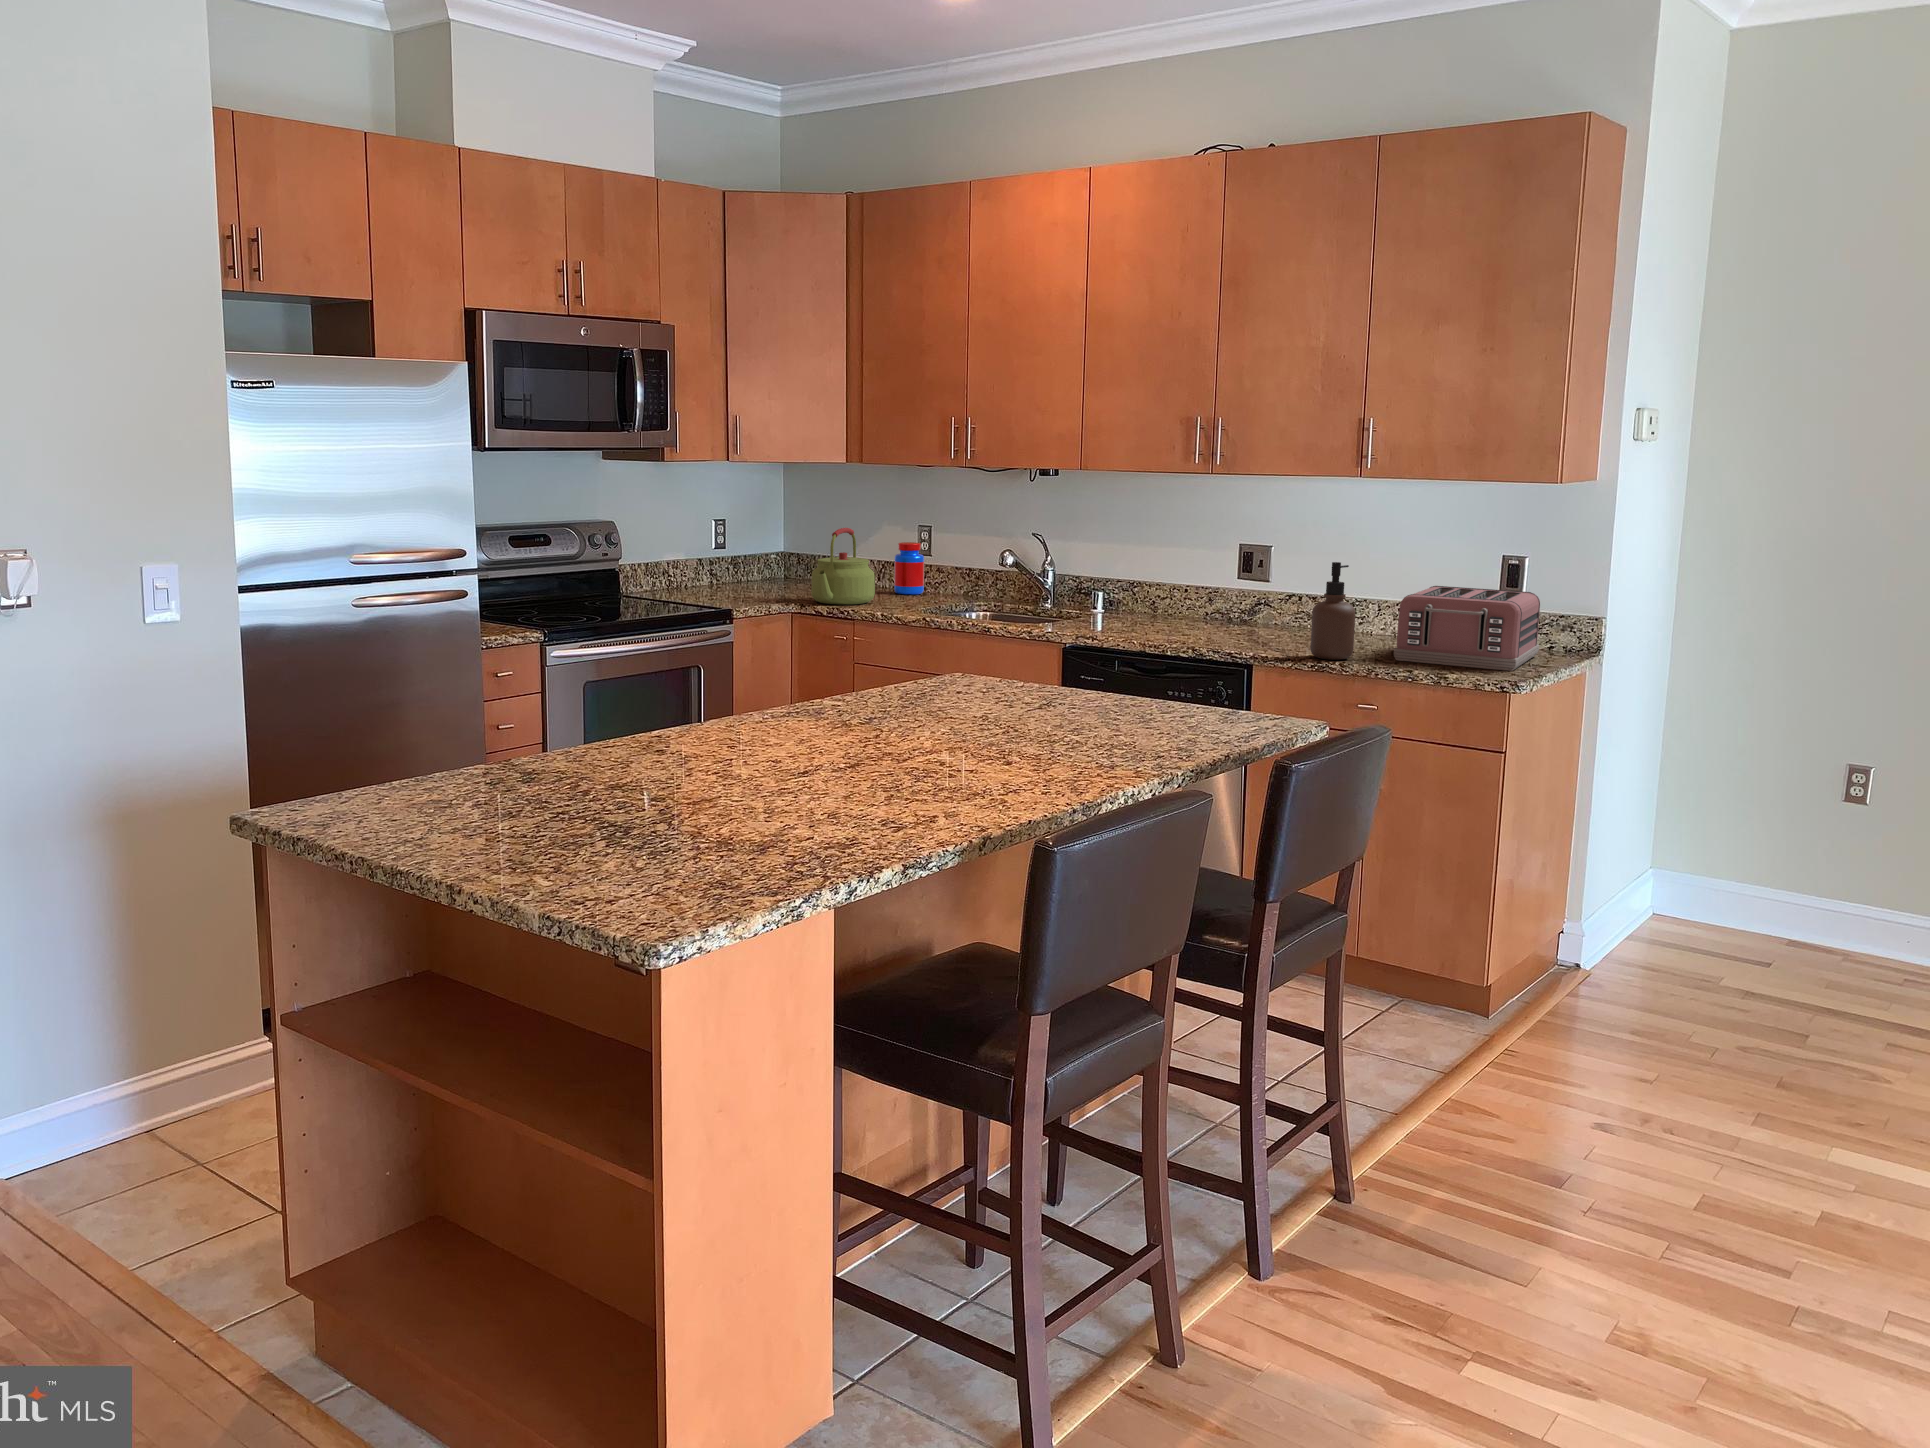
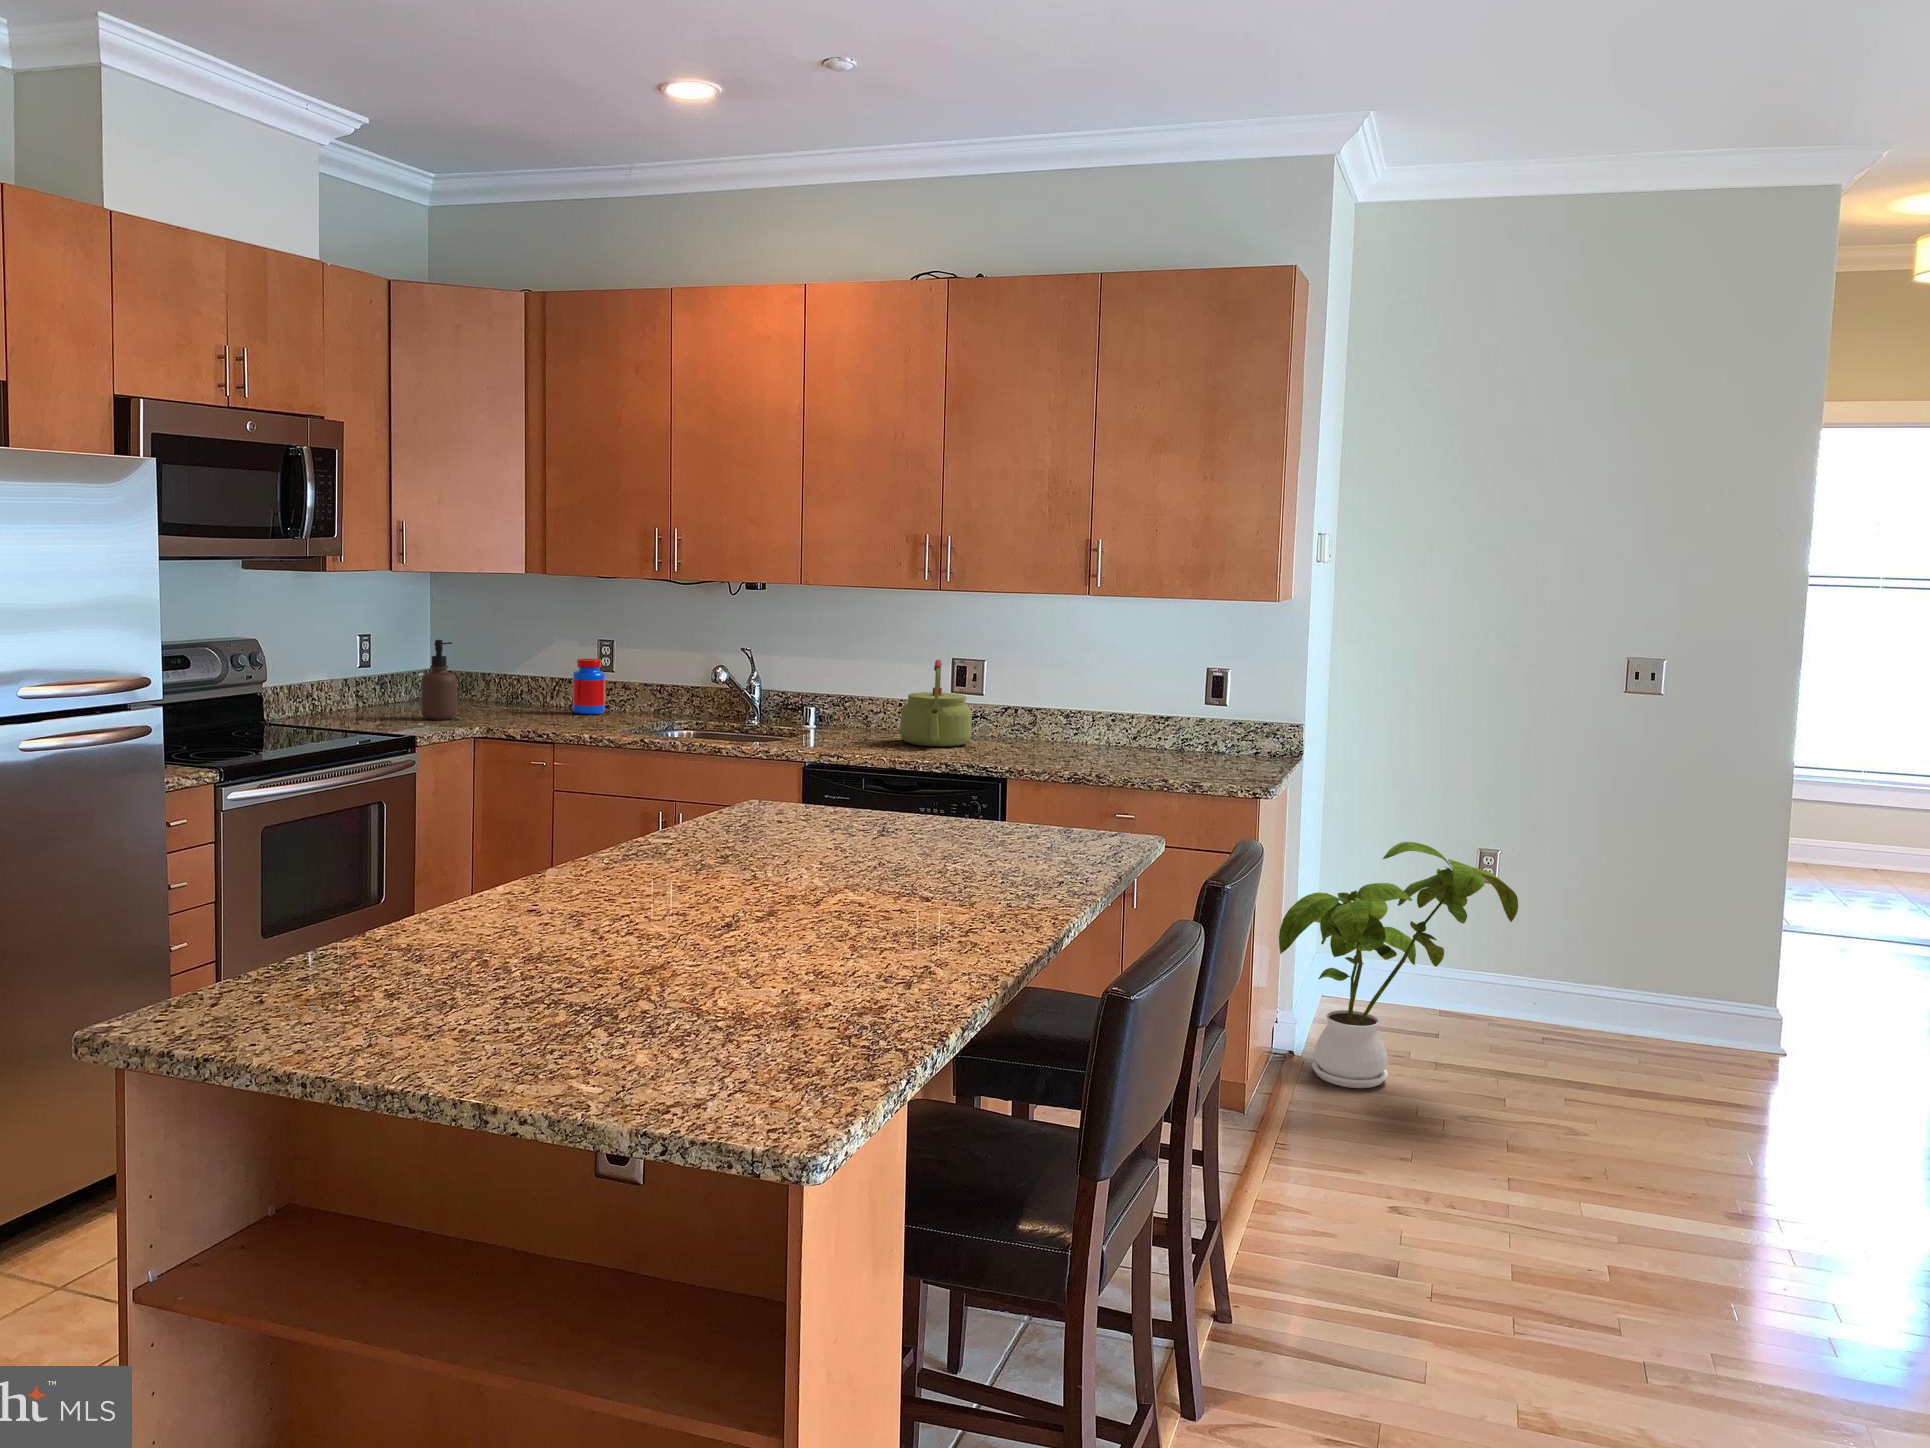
kettle: present [811,528,875,605] -> present [900,660,972,747]
soap dispenser: present [1310,562,1355,660] -> present [421,640,457,720]
toaster: present [1394,586,1540,671] -> none [1138,697,1254,777]
house plant: none [1542,749,1838,1010] -> present [1279,842,1518,1088]

